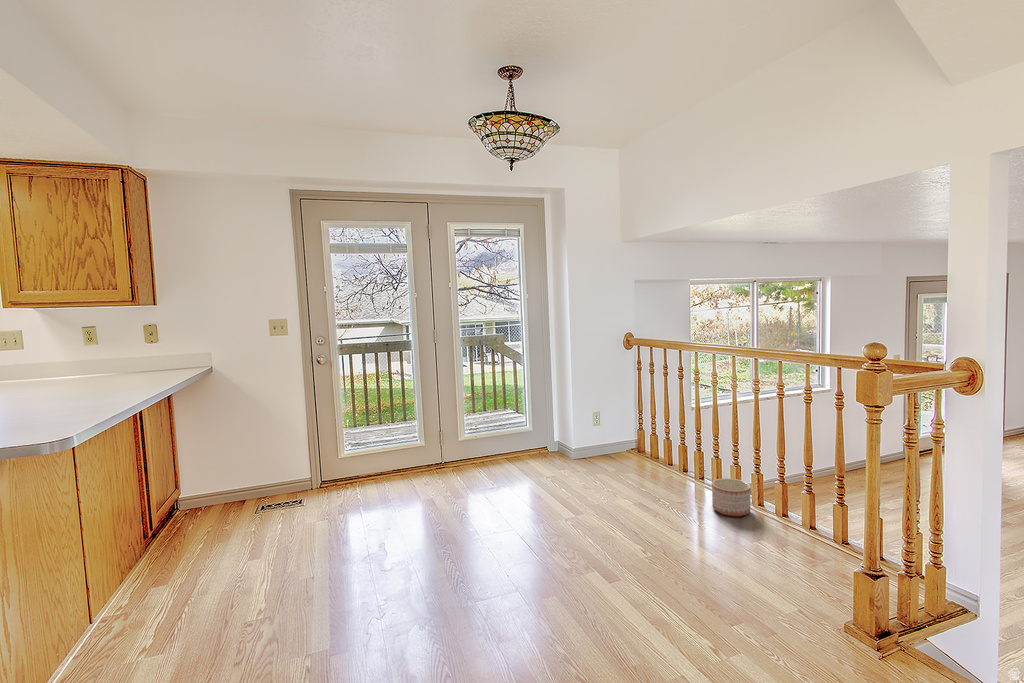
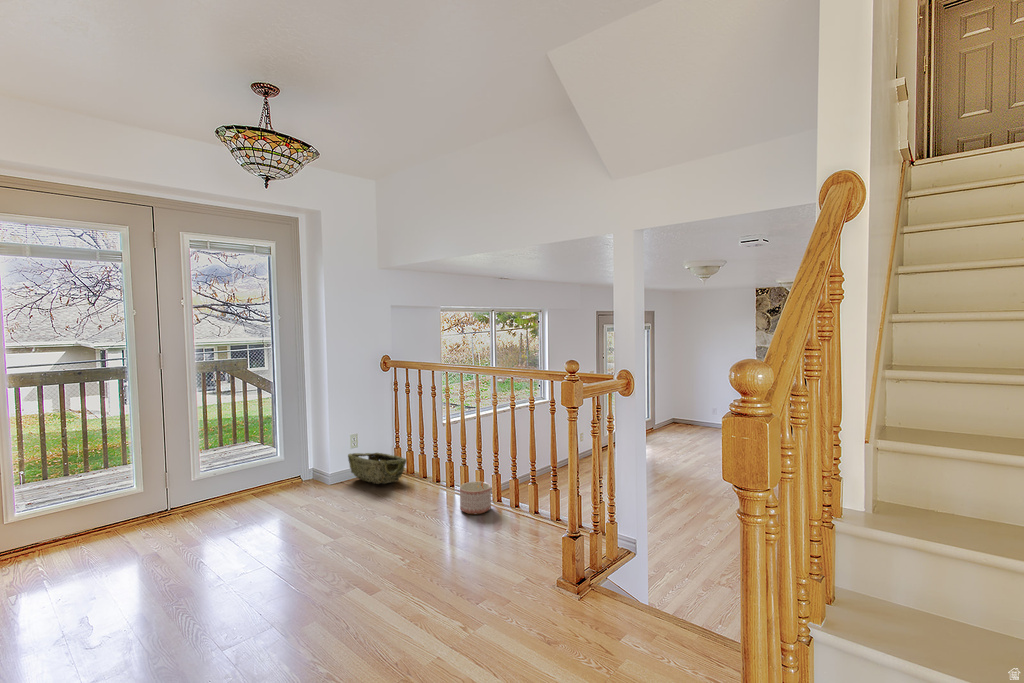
woven basket: none [592,432,652,467] -> present [348,453,406,484]

